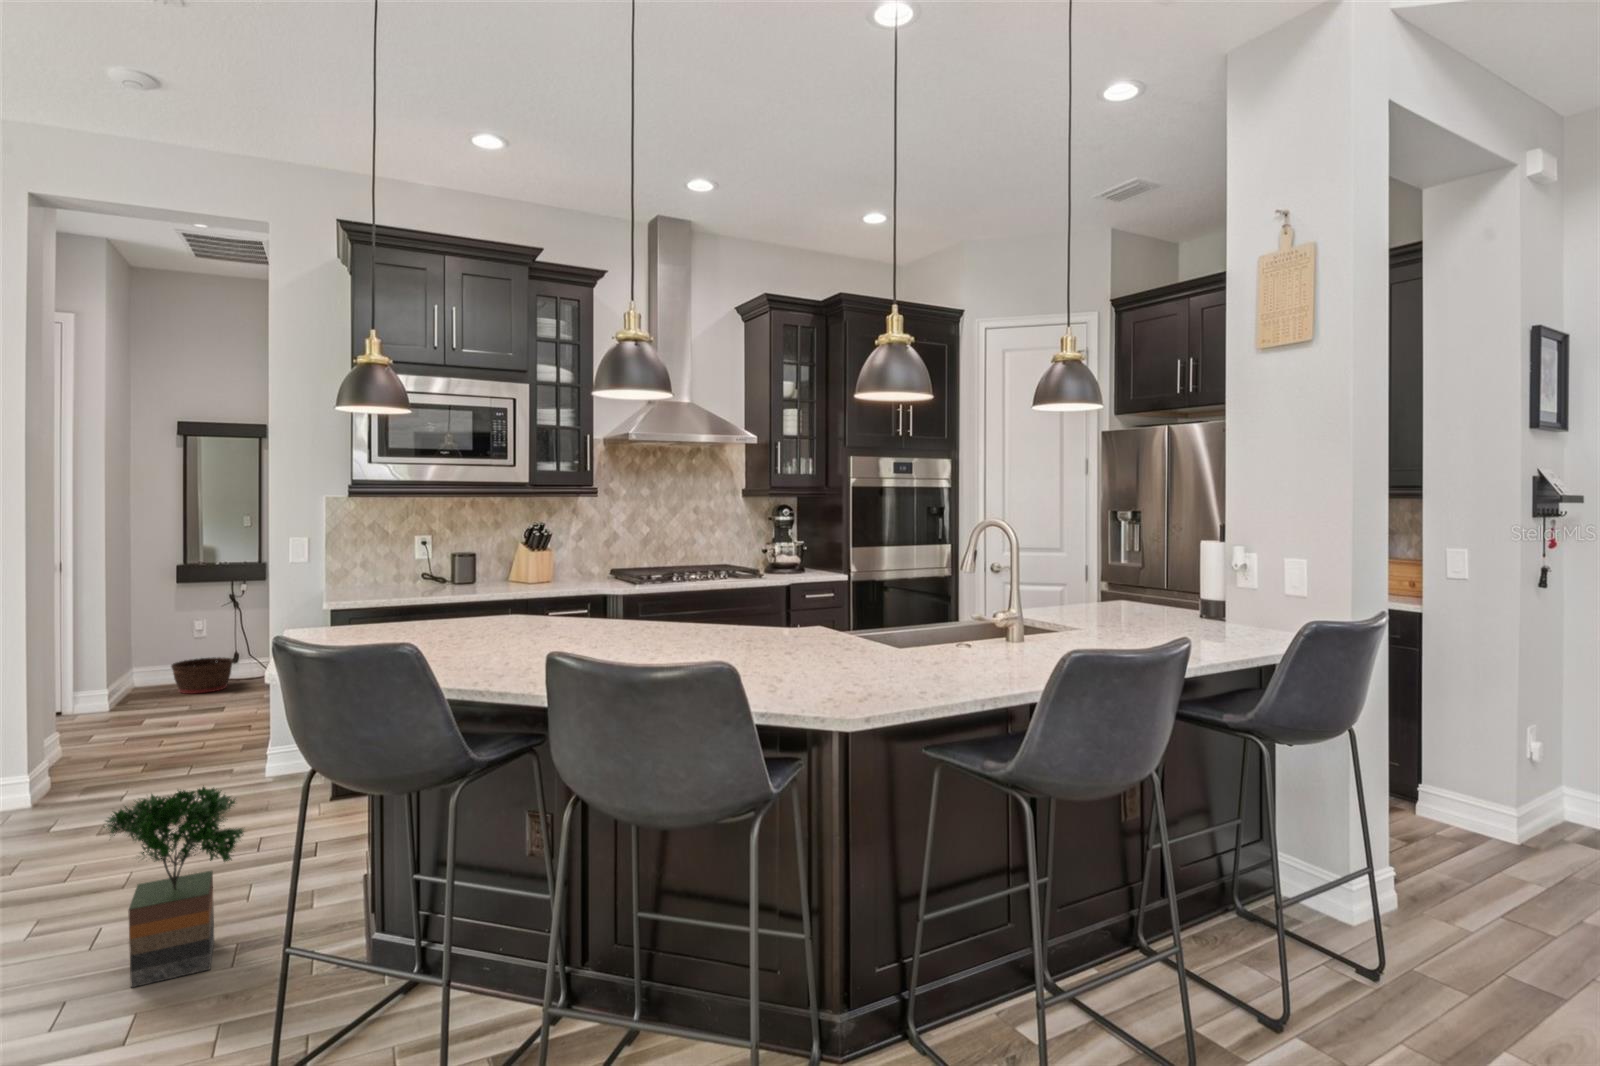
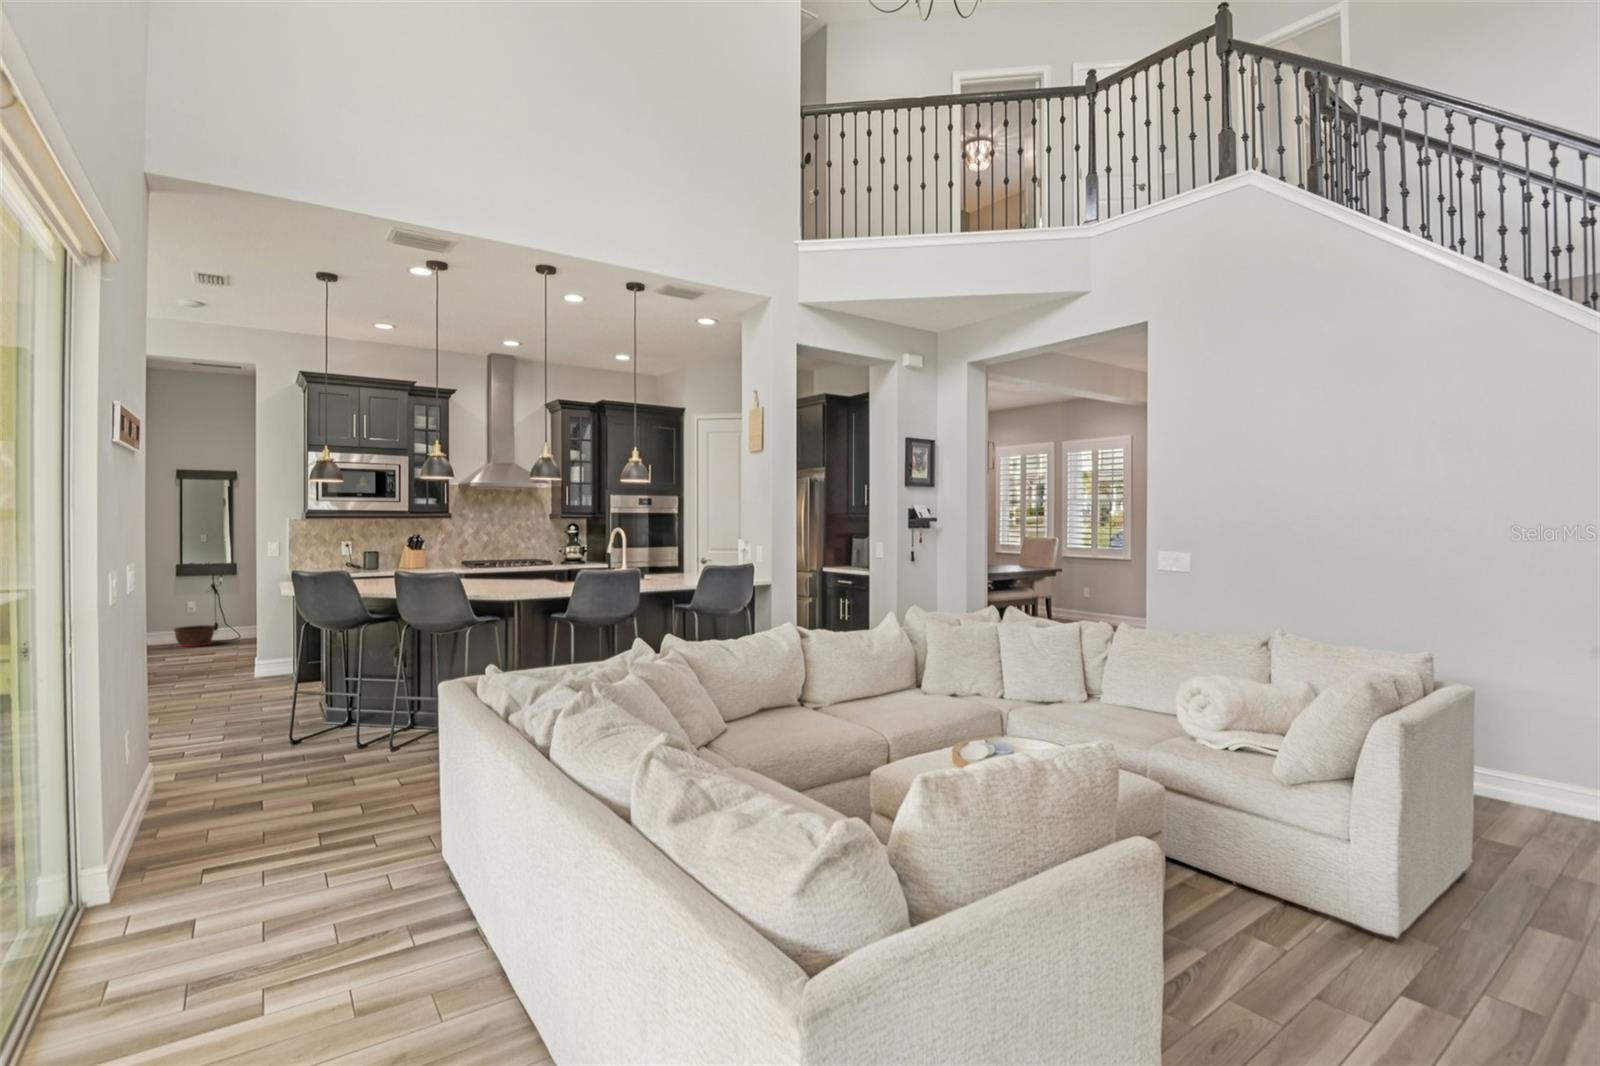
potted tree: present [104,787,244,988] -> none [205,646,268,726]

